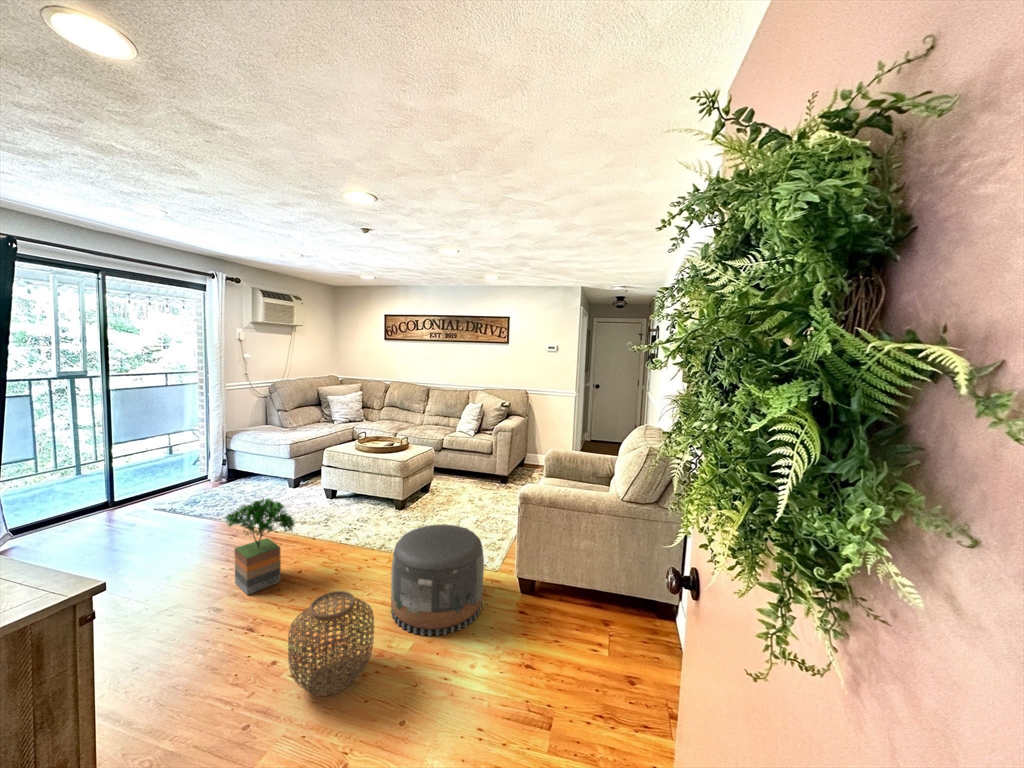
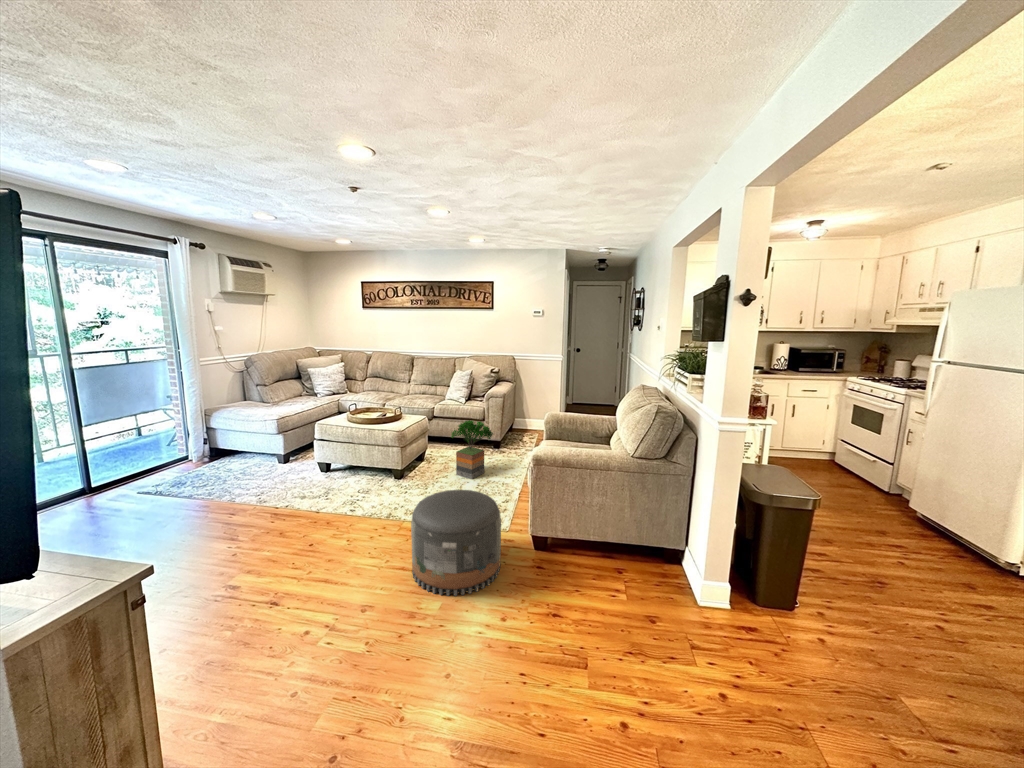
potted tree: present [225,499,295,595] -> present [452,420,493,479]
woven basket: present [288,591,374,696] -> none [324,559,407,659]

